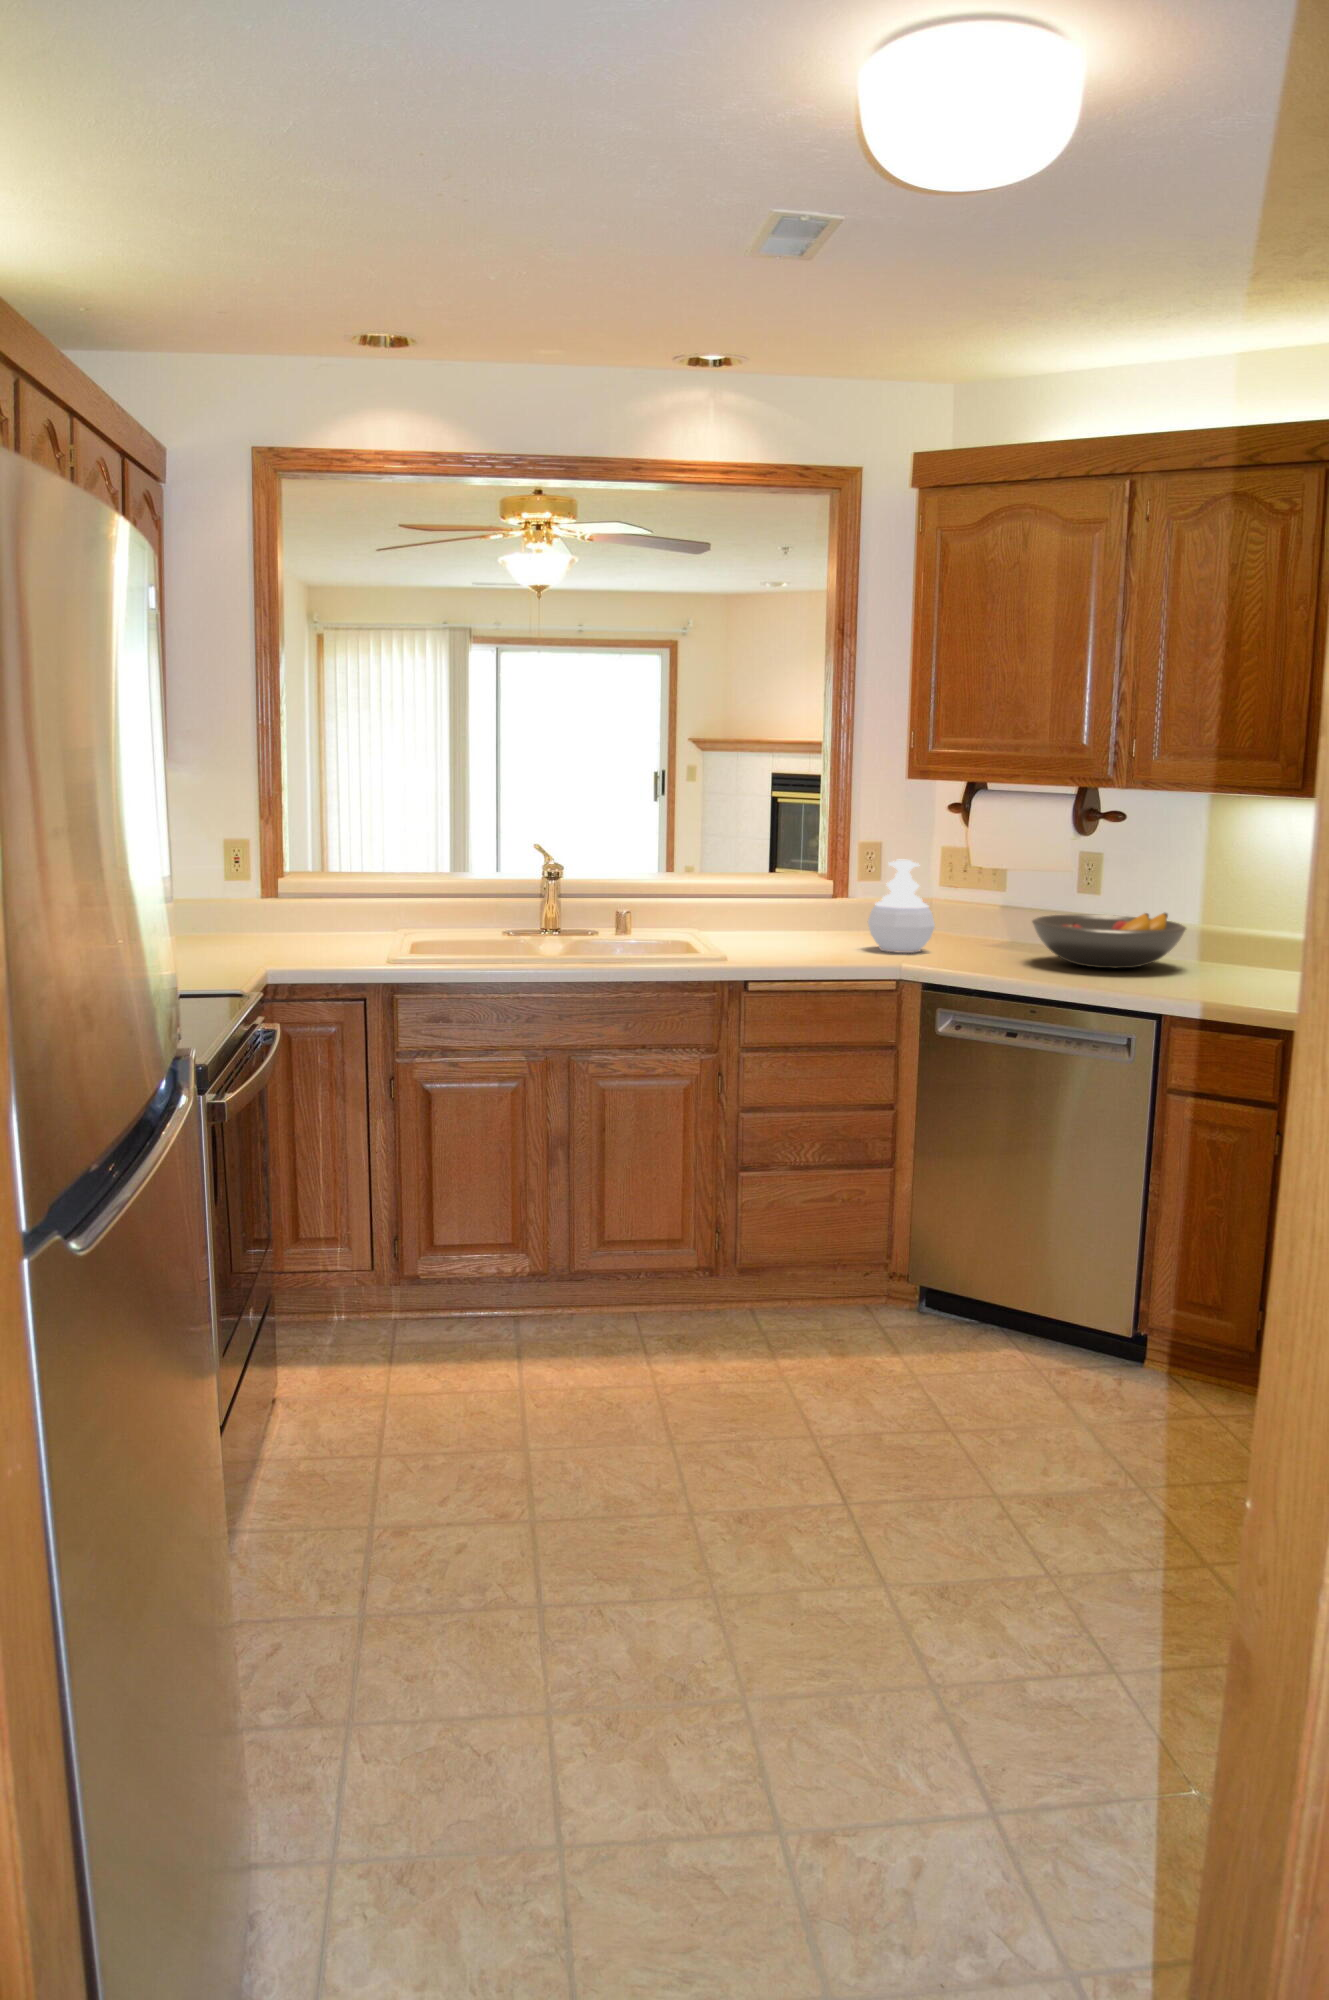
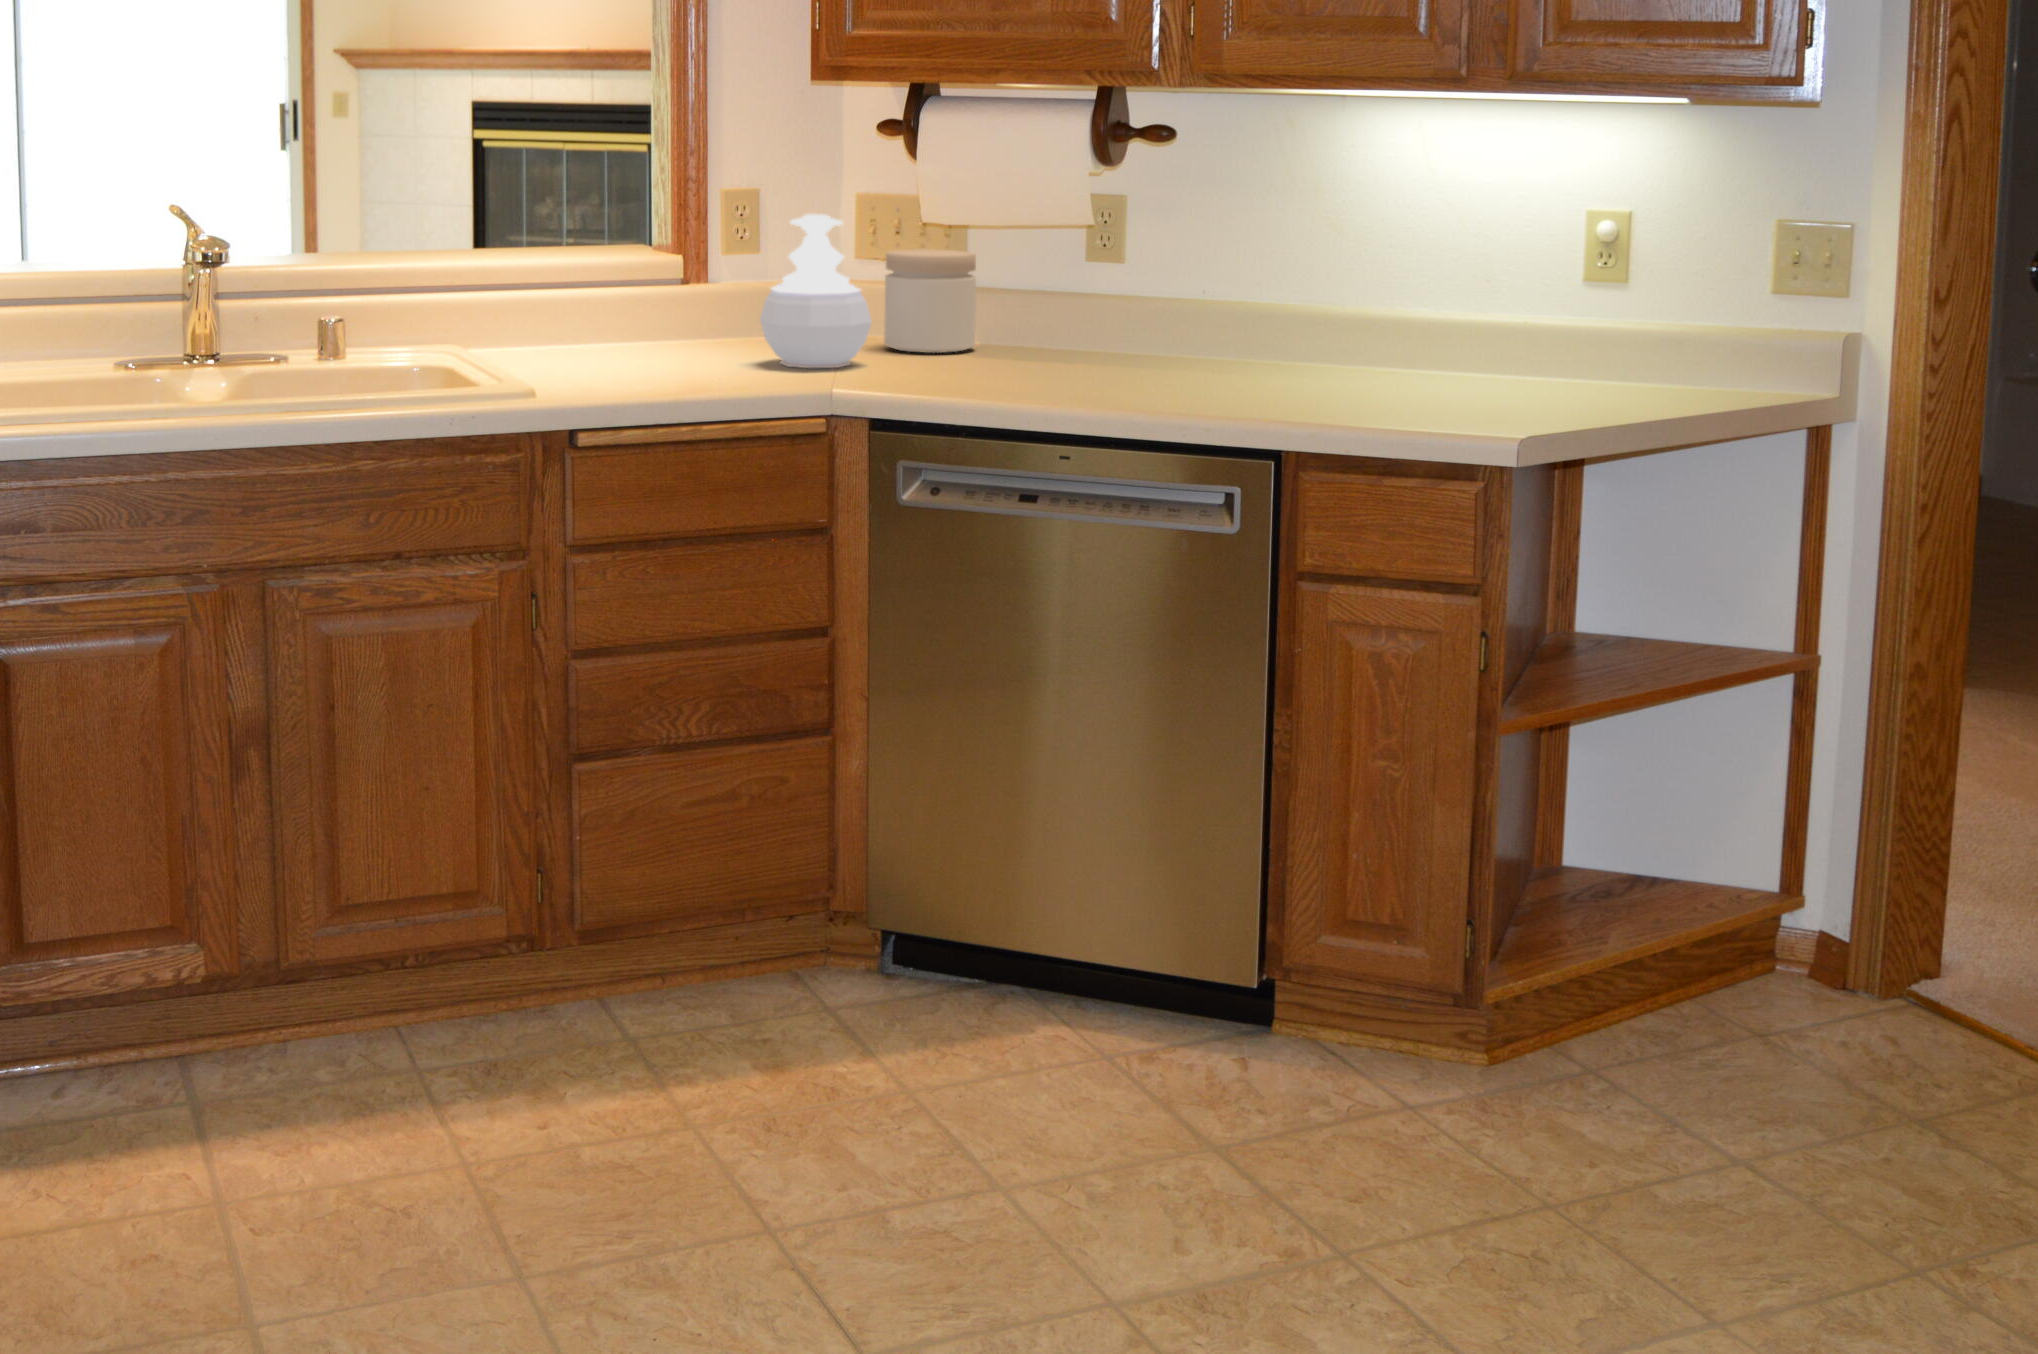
jar: none [949,882,1009,946] -> present [884,249,976,353]
fruit bowl: present [1032,913,1186,968] -> none [1033,286,1276,378]

